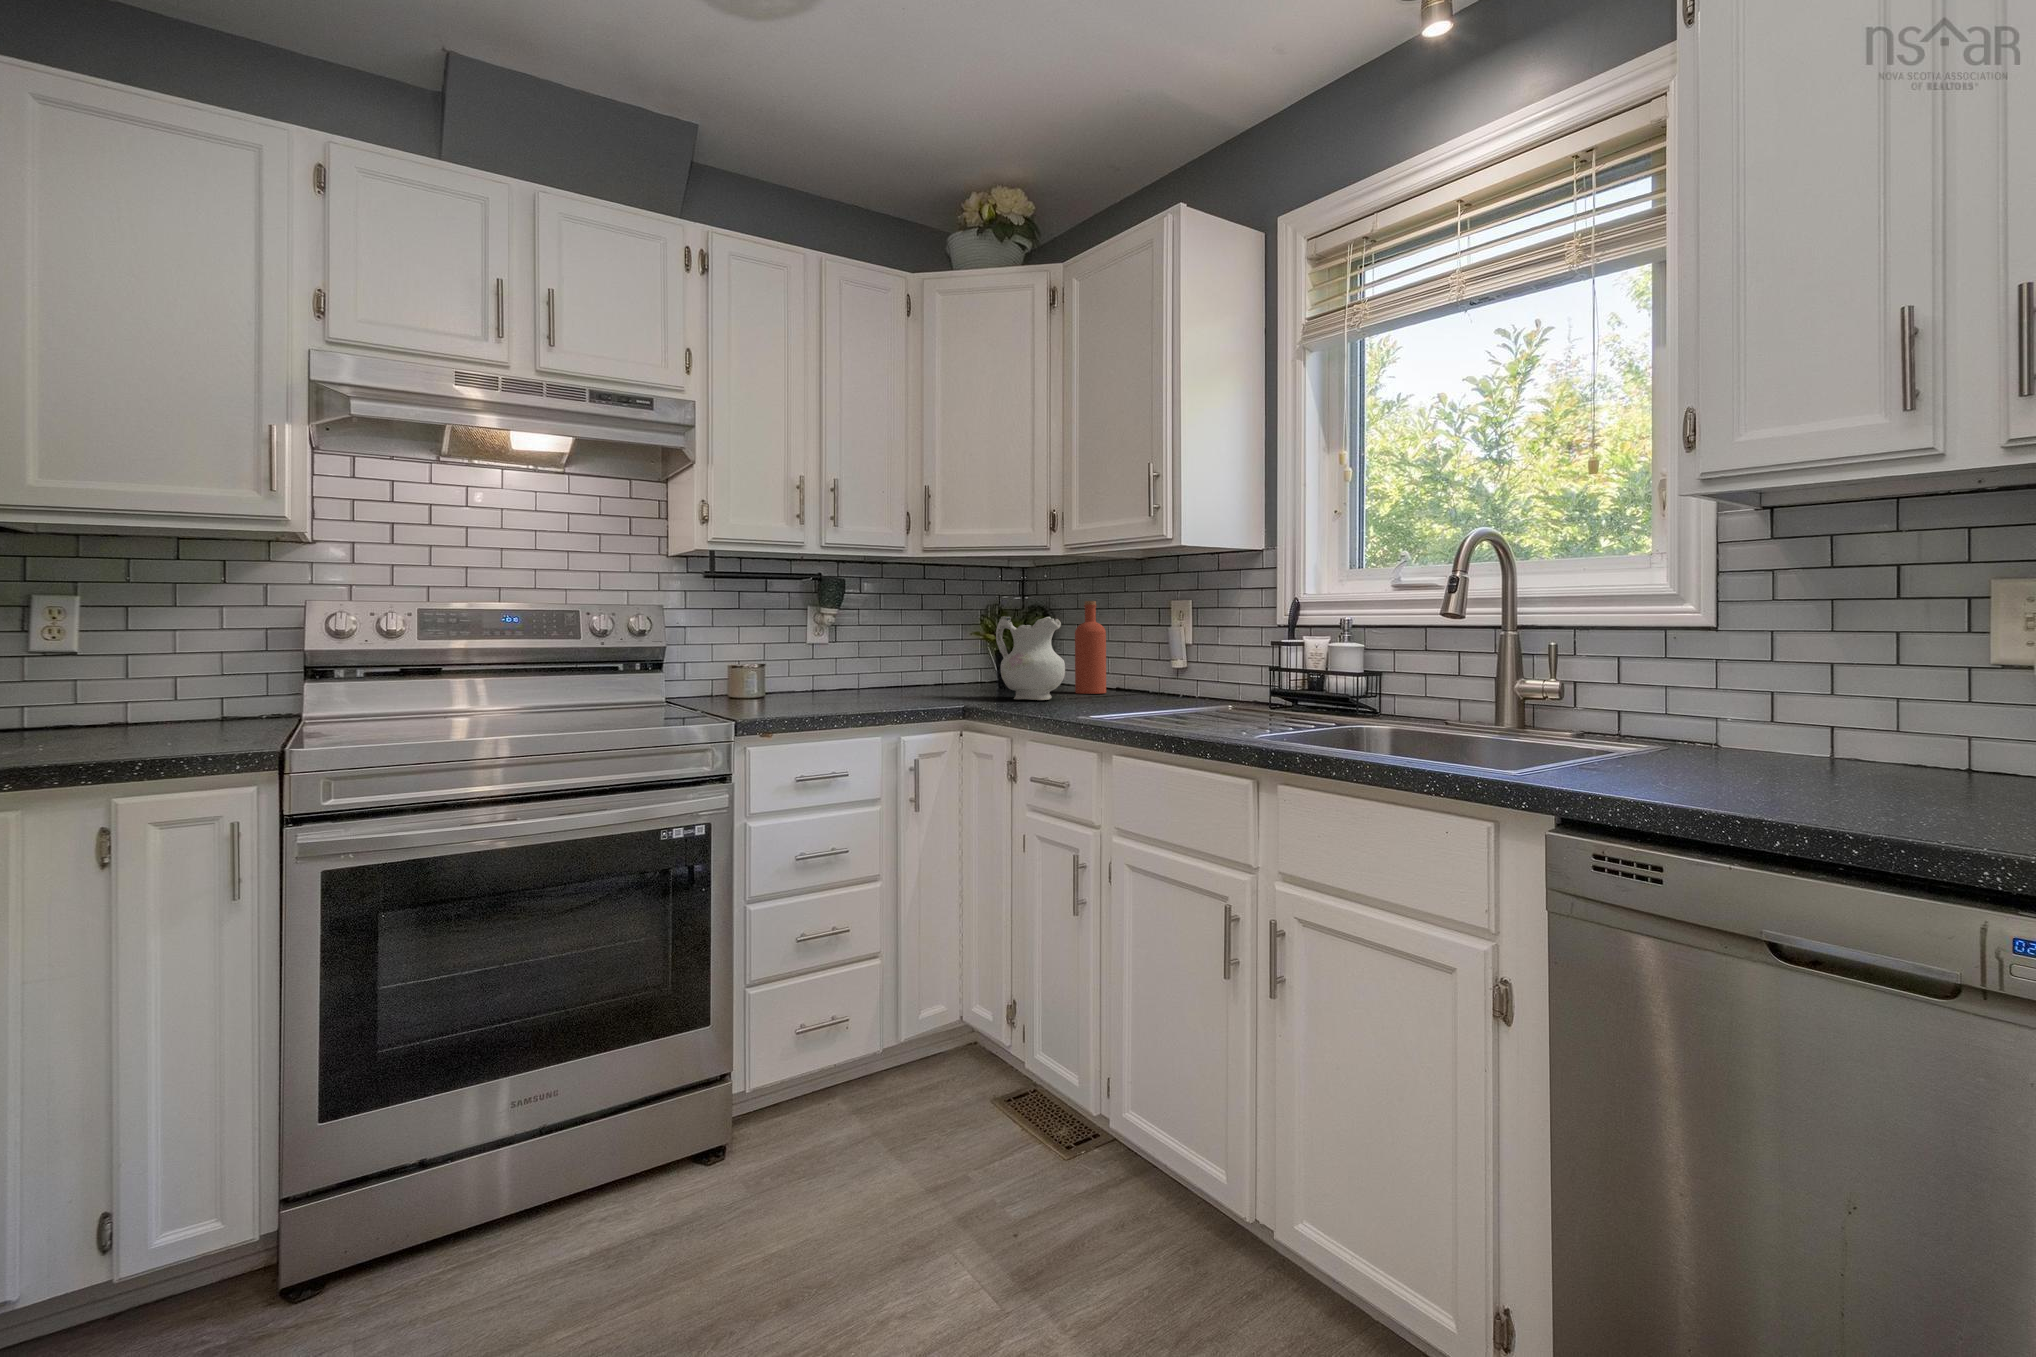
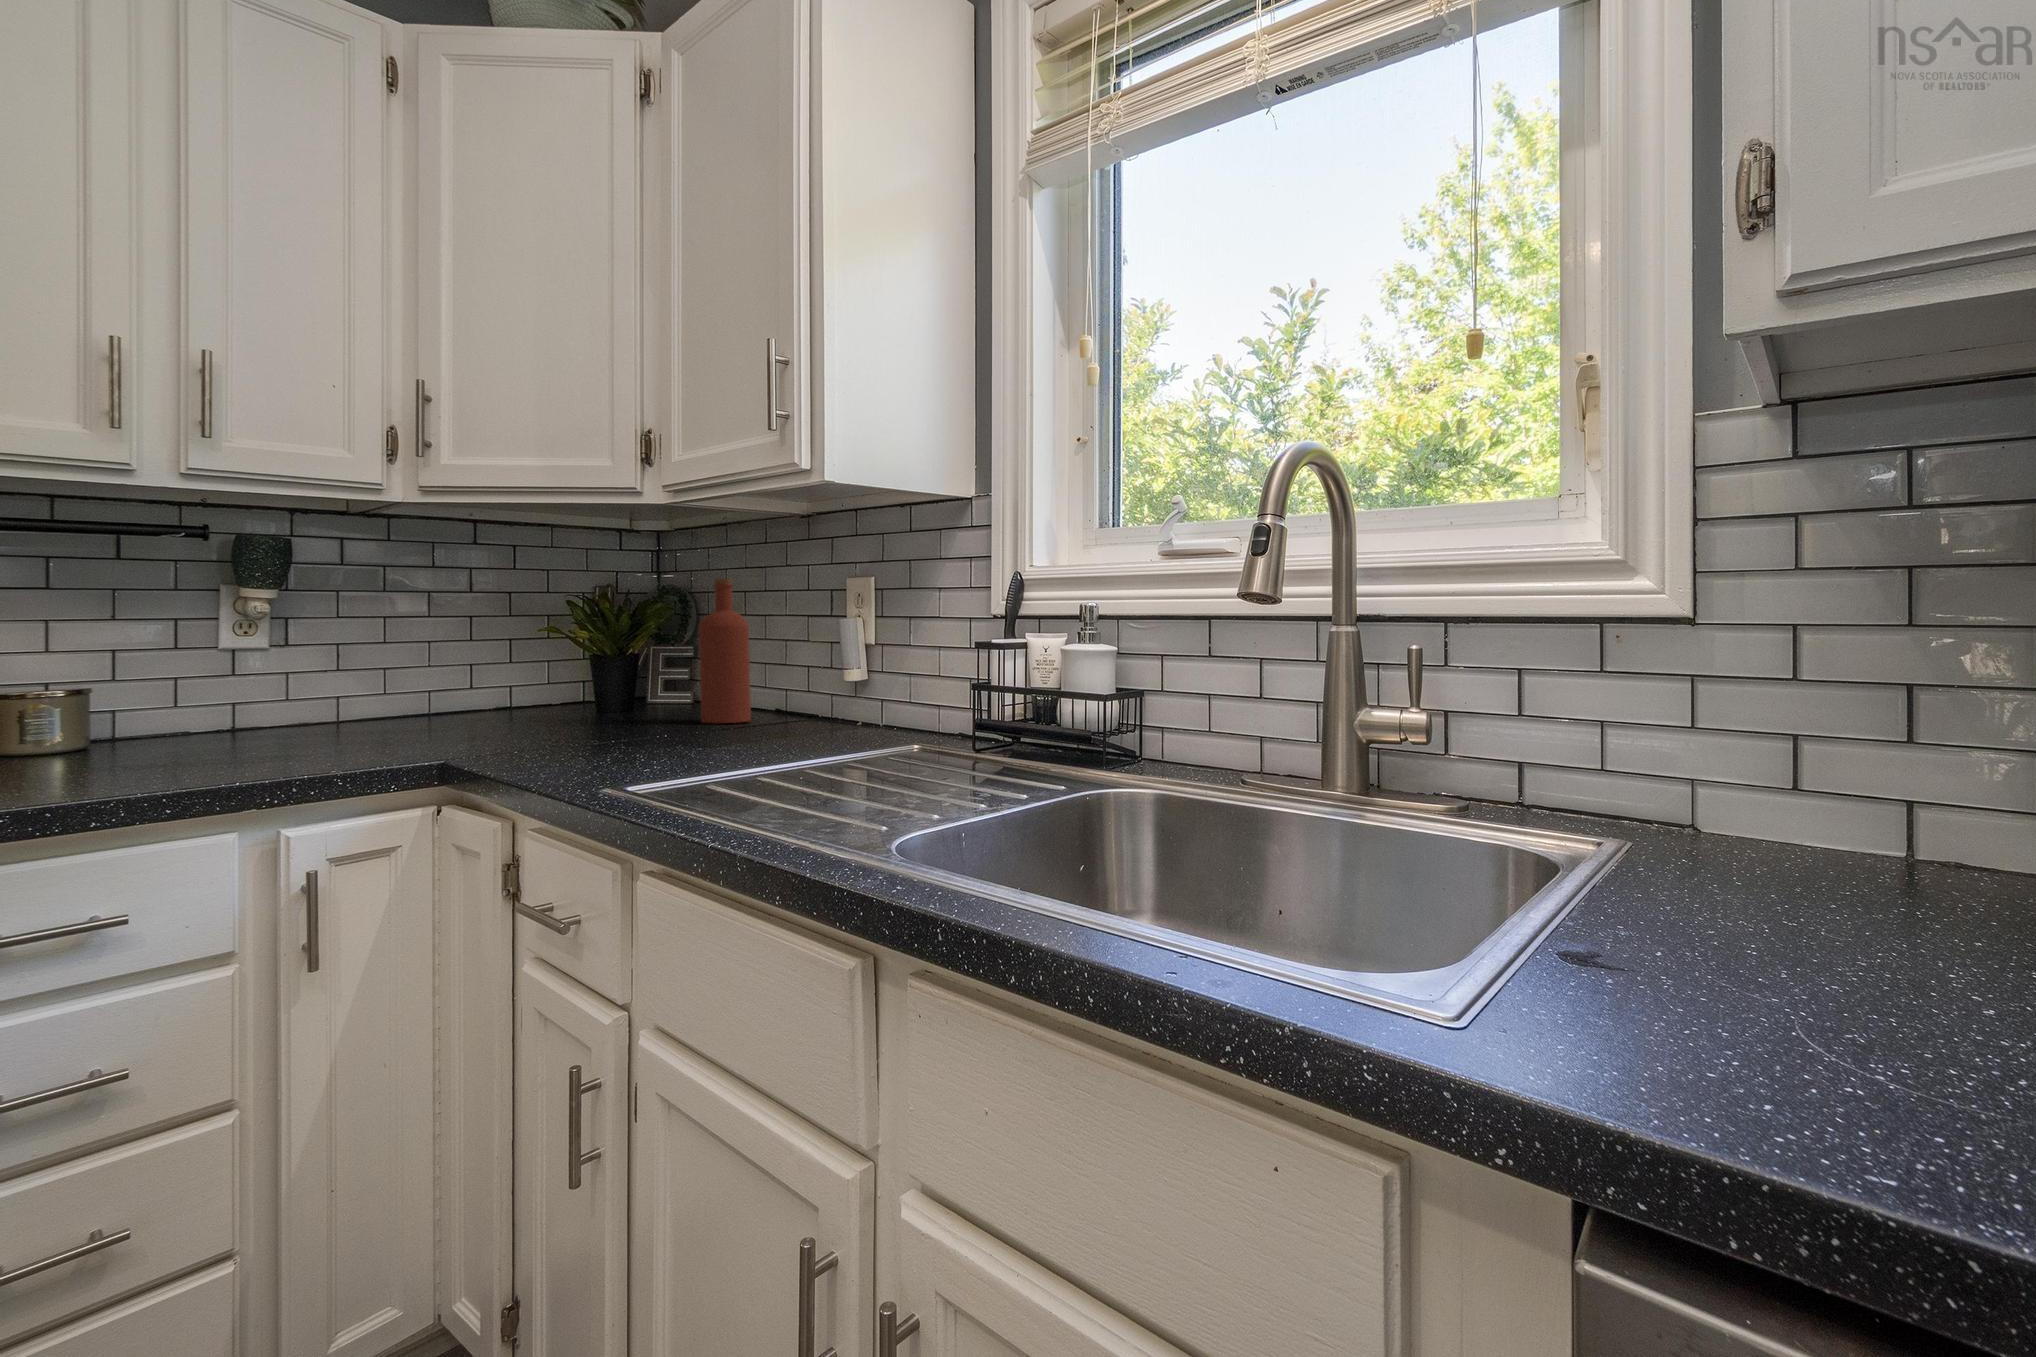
ceramic pitcher: present [996,616,1065,700] -> none [540,600,658,741]

